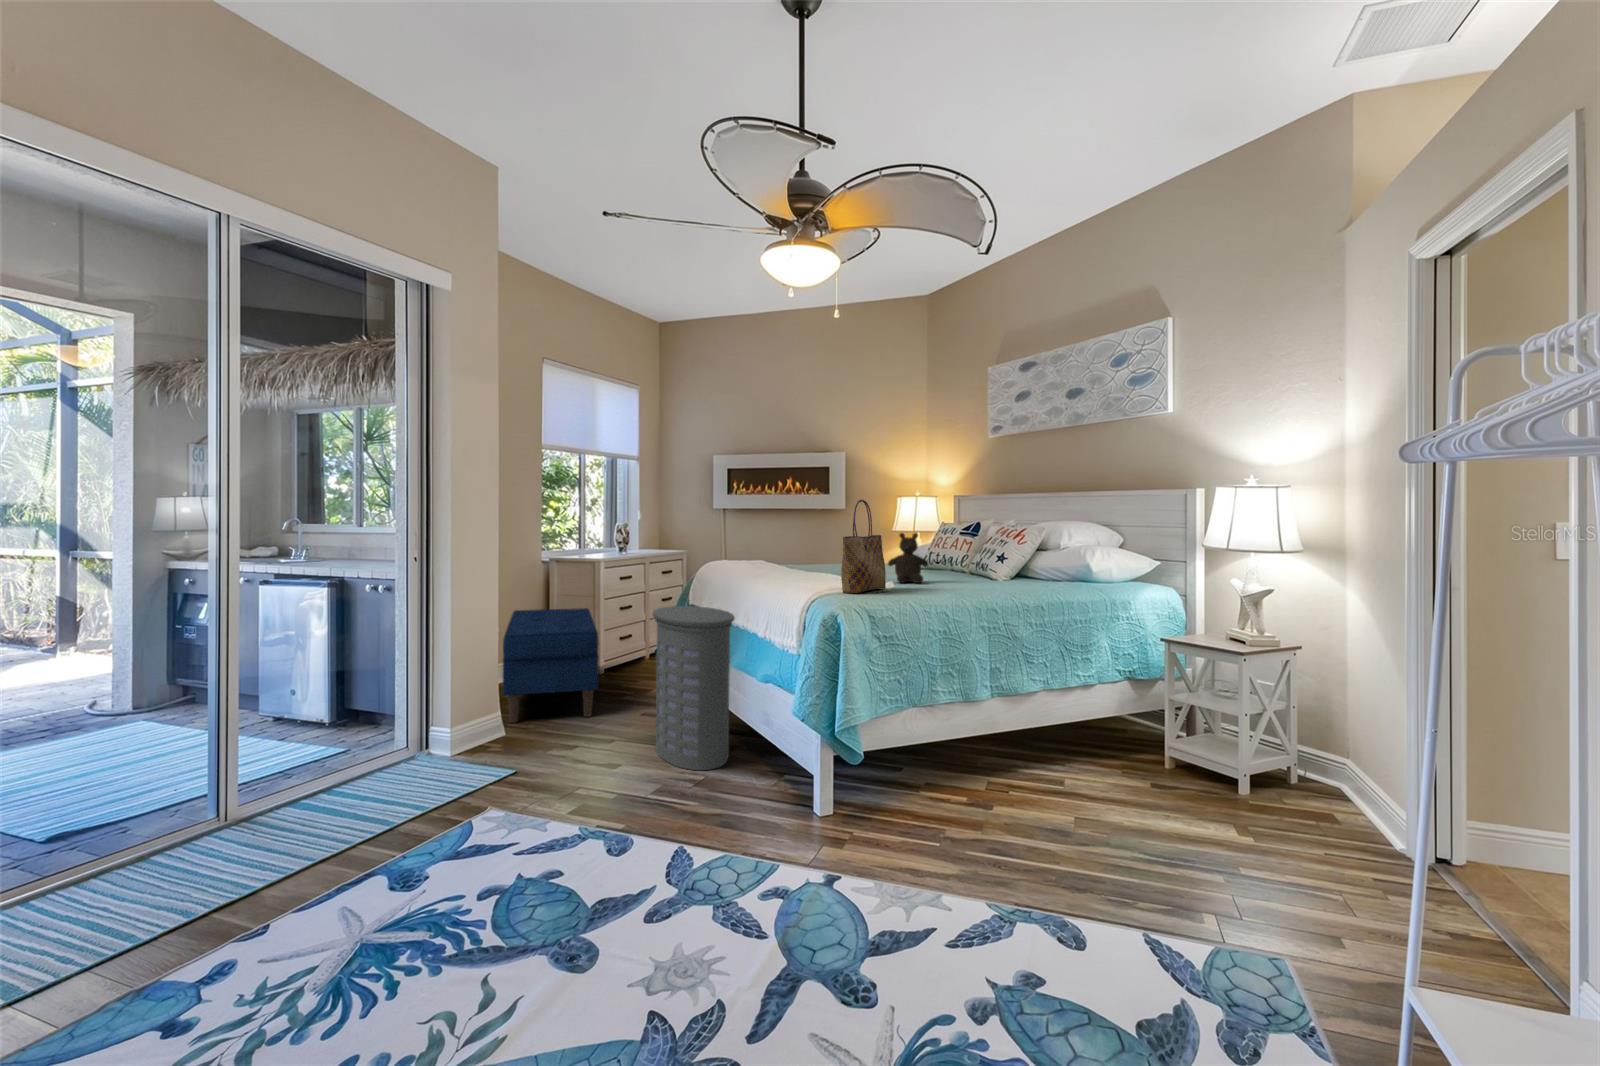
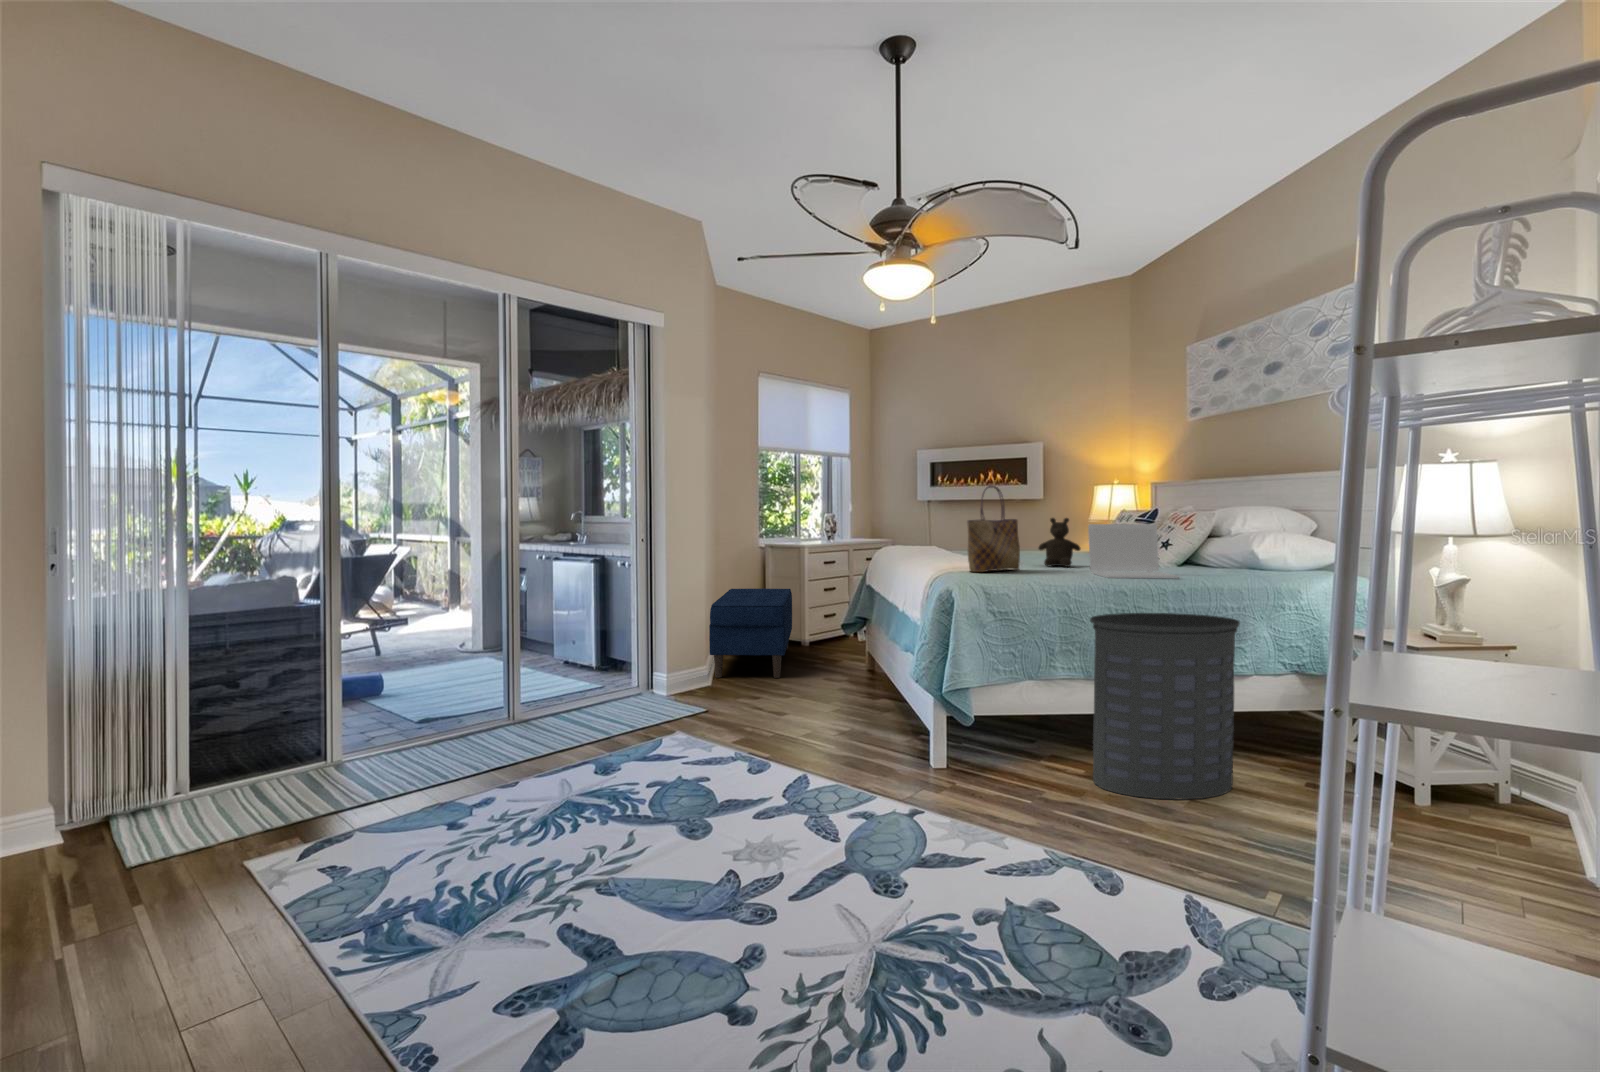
laptop: none [952,541,1042,597] -> present [1088,524,1179,579]
laundry hamper: present [652,606,735,771] -> present [1090,613,1240,800]

